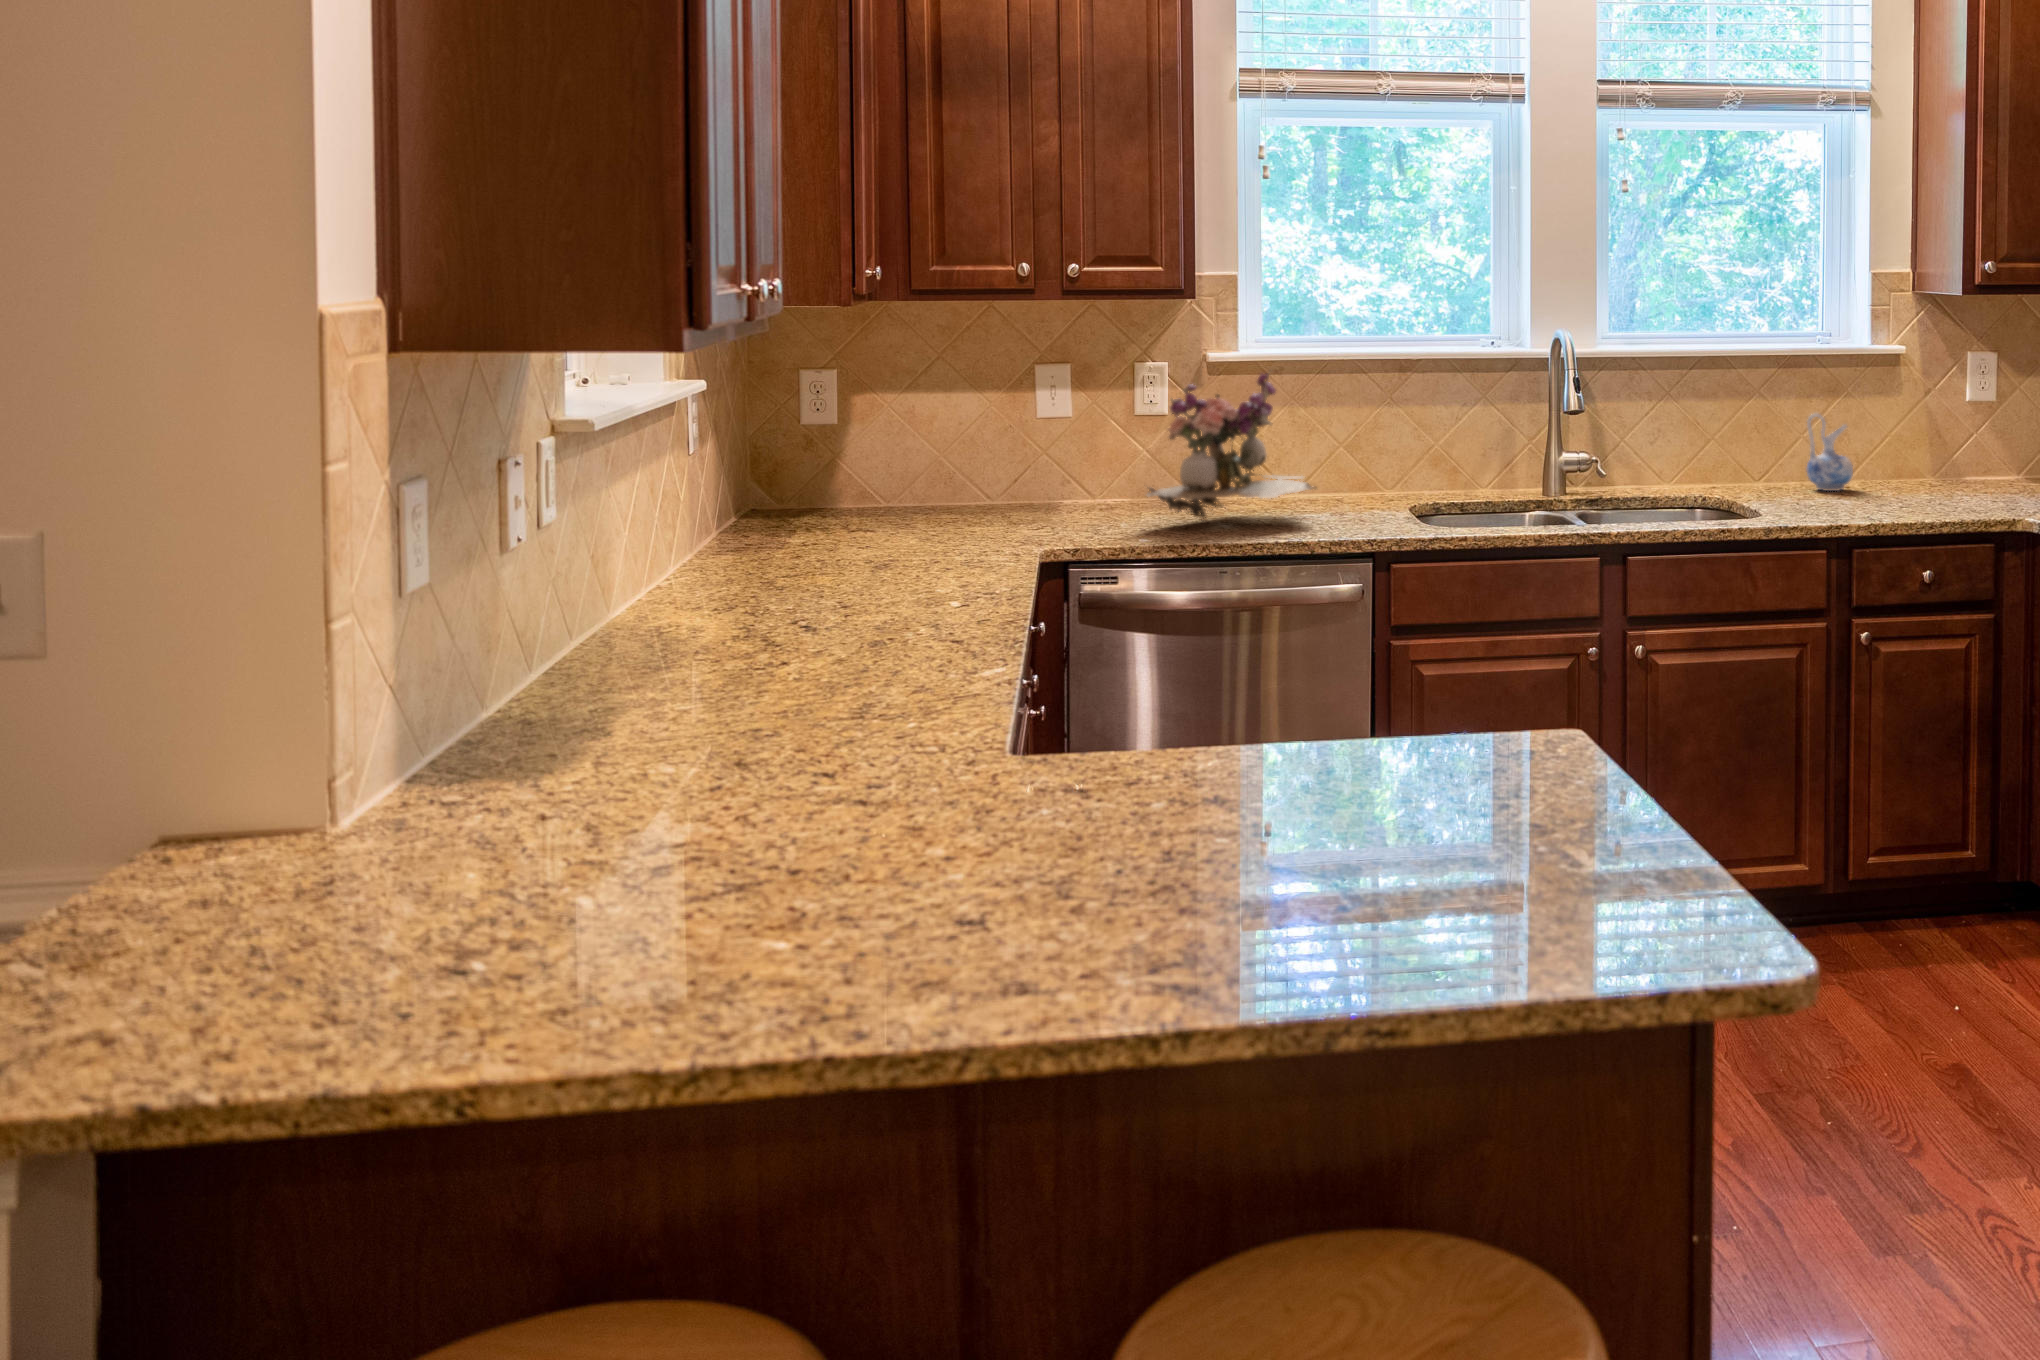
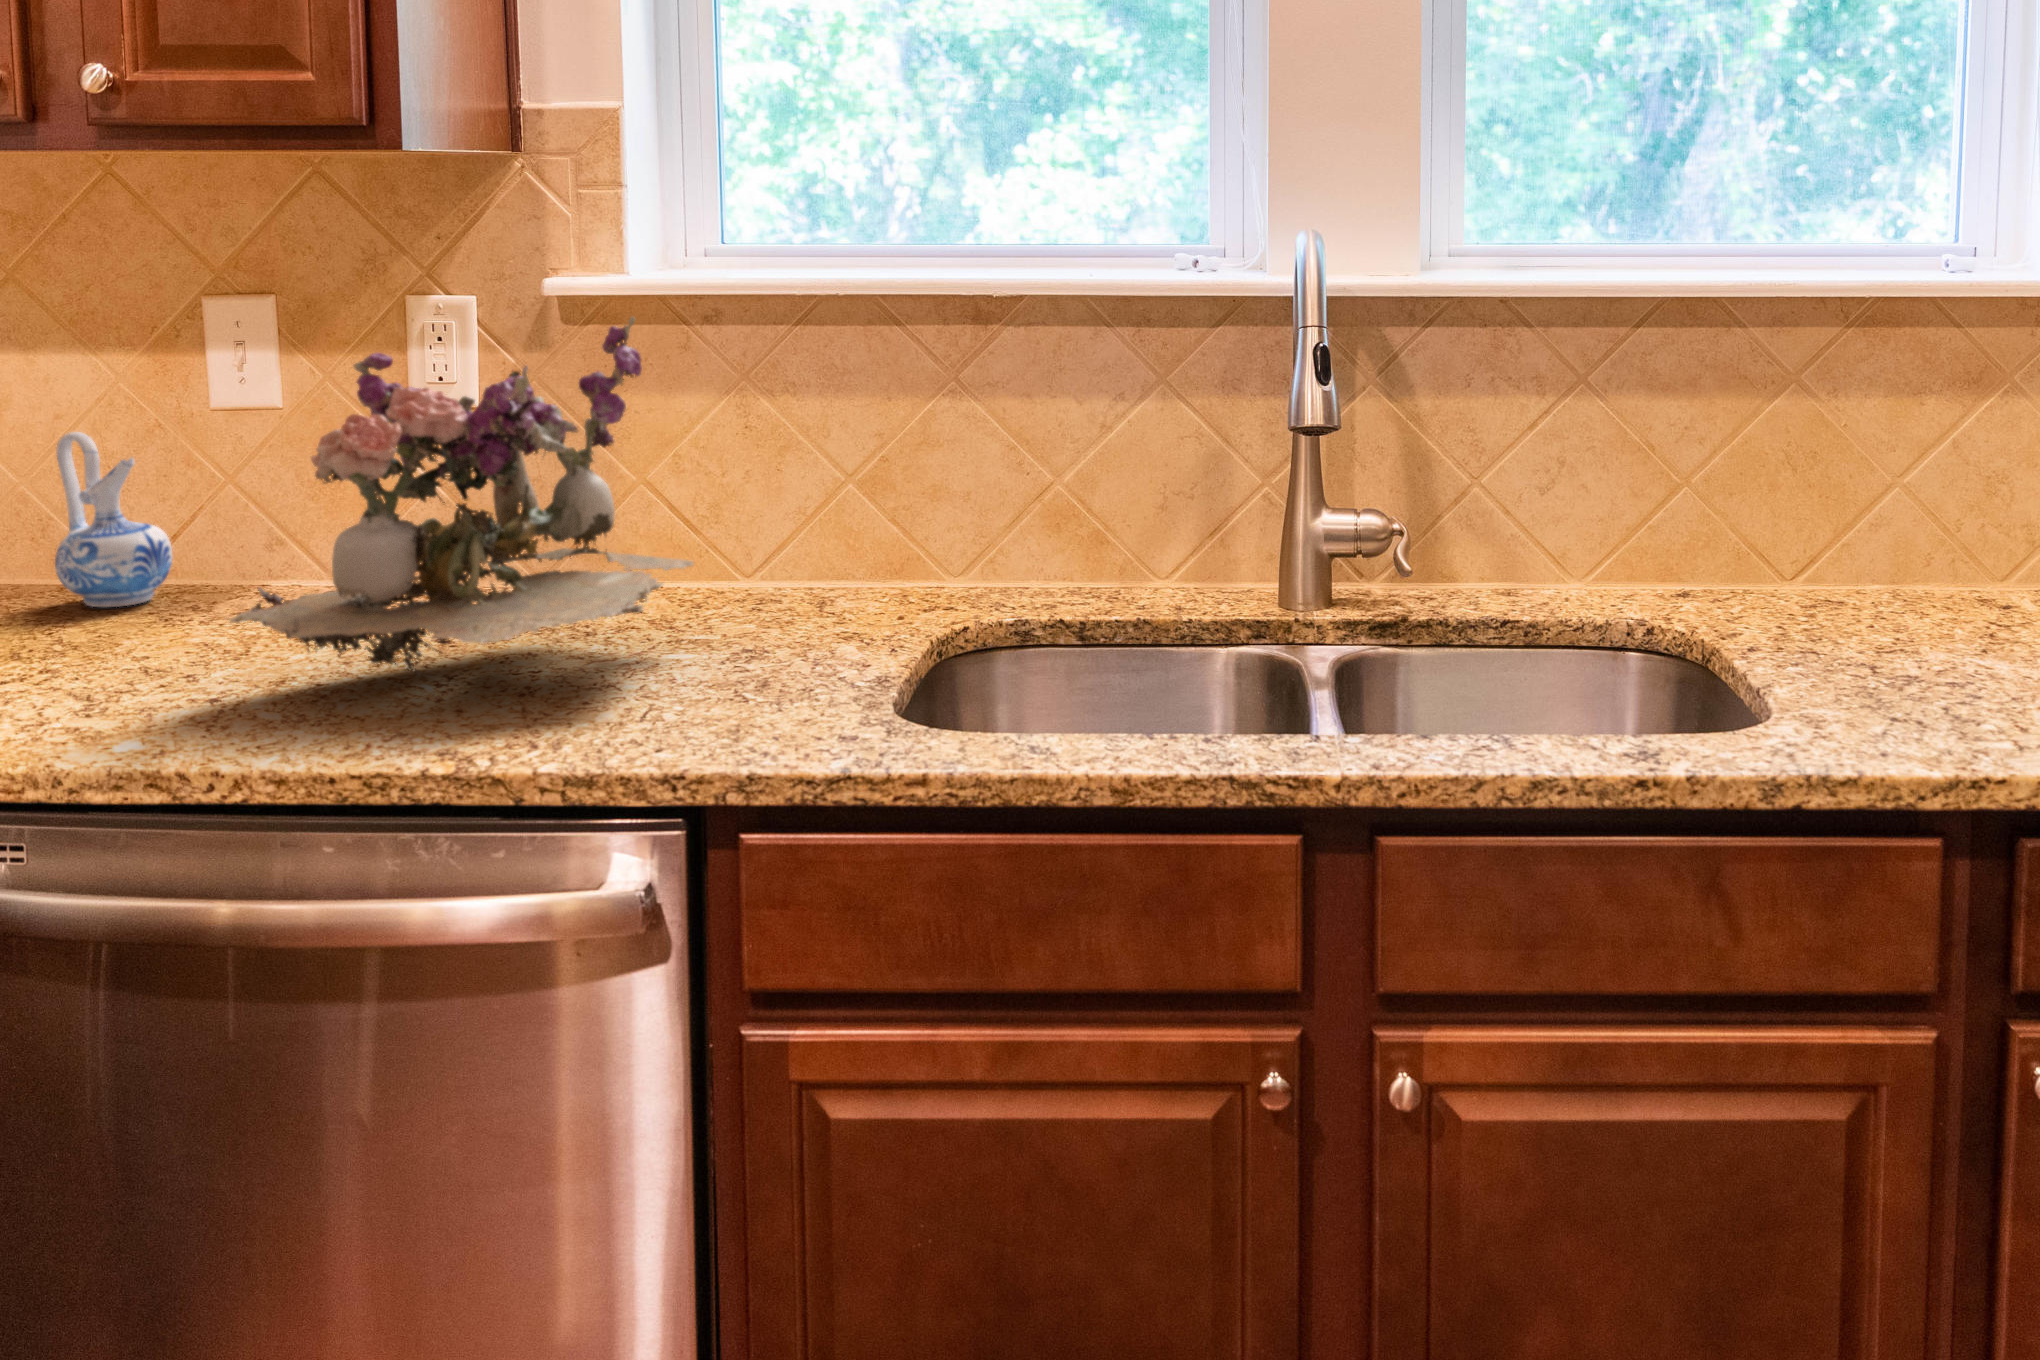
ceramic pitcher: present [1807,414,1853,491] -> present [55,432,172,607]

